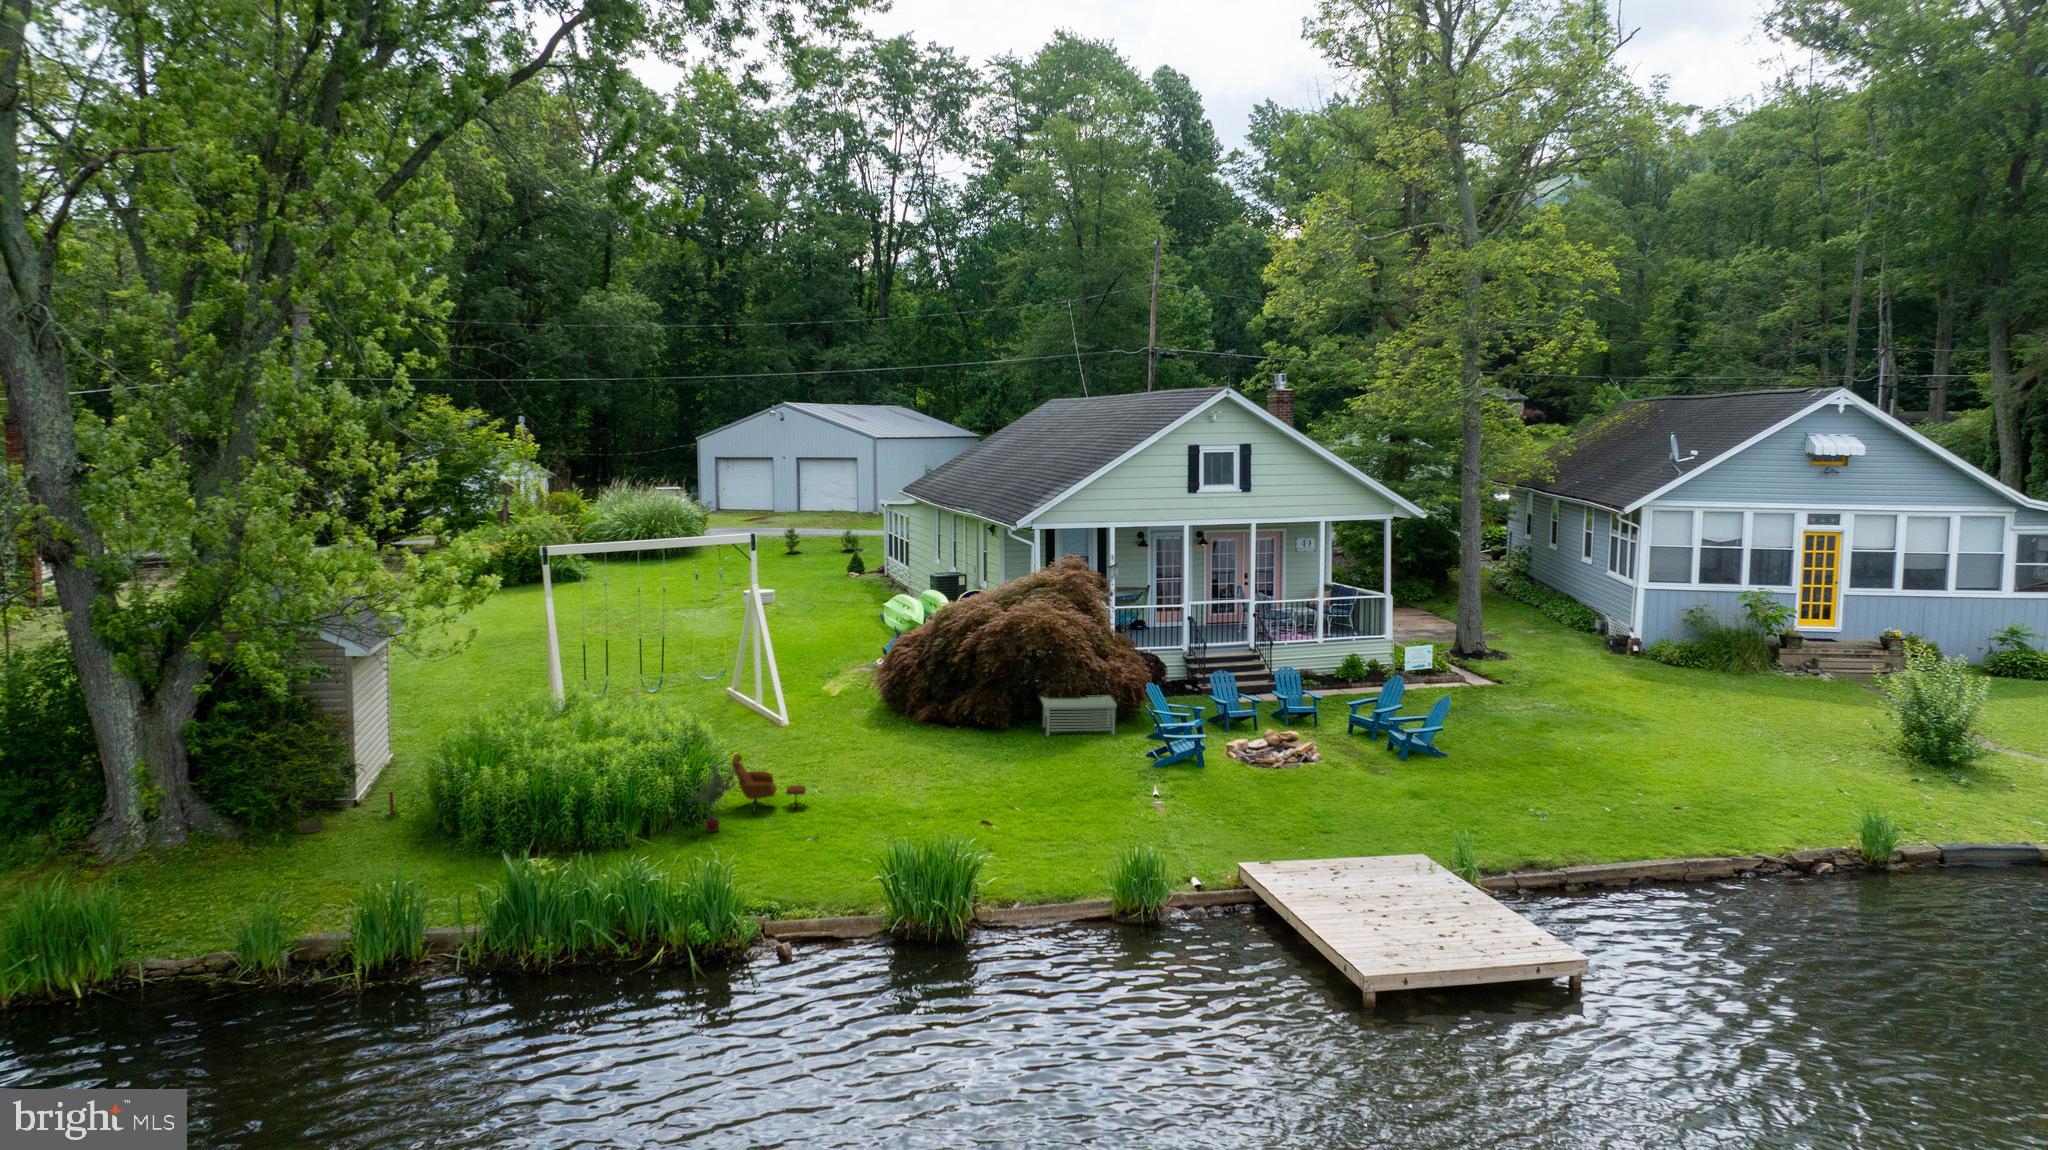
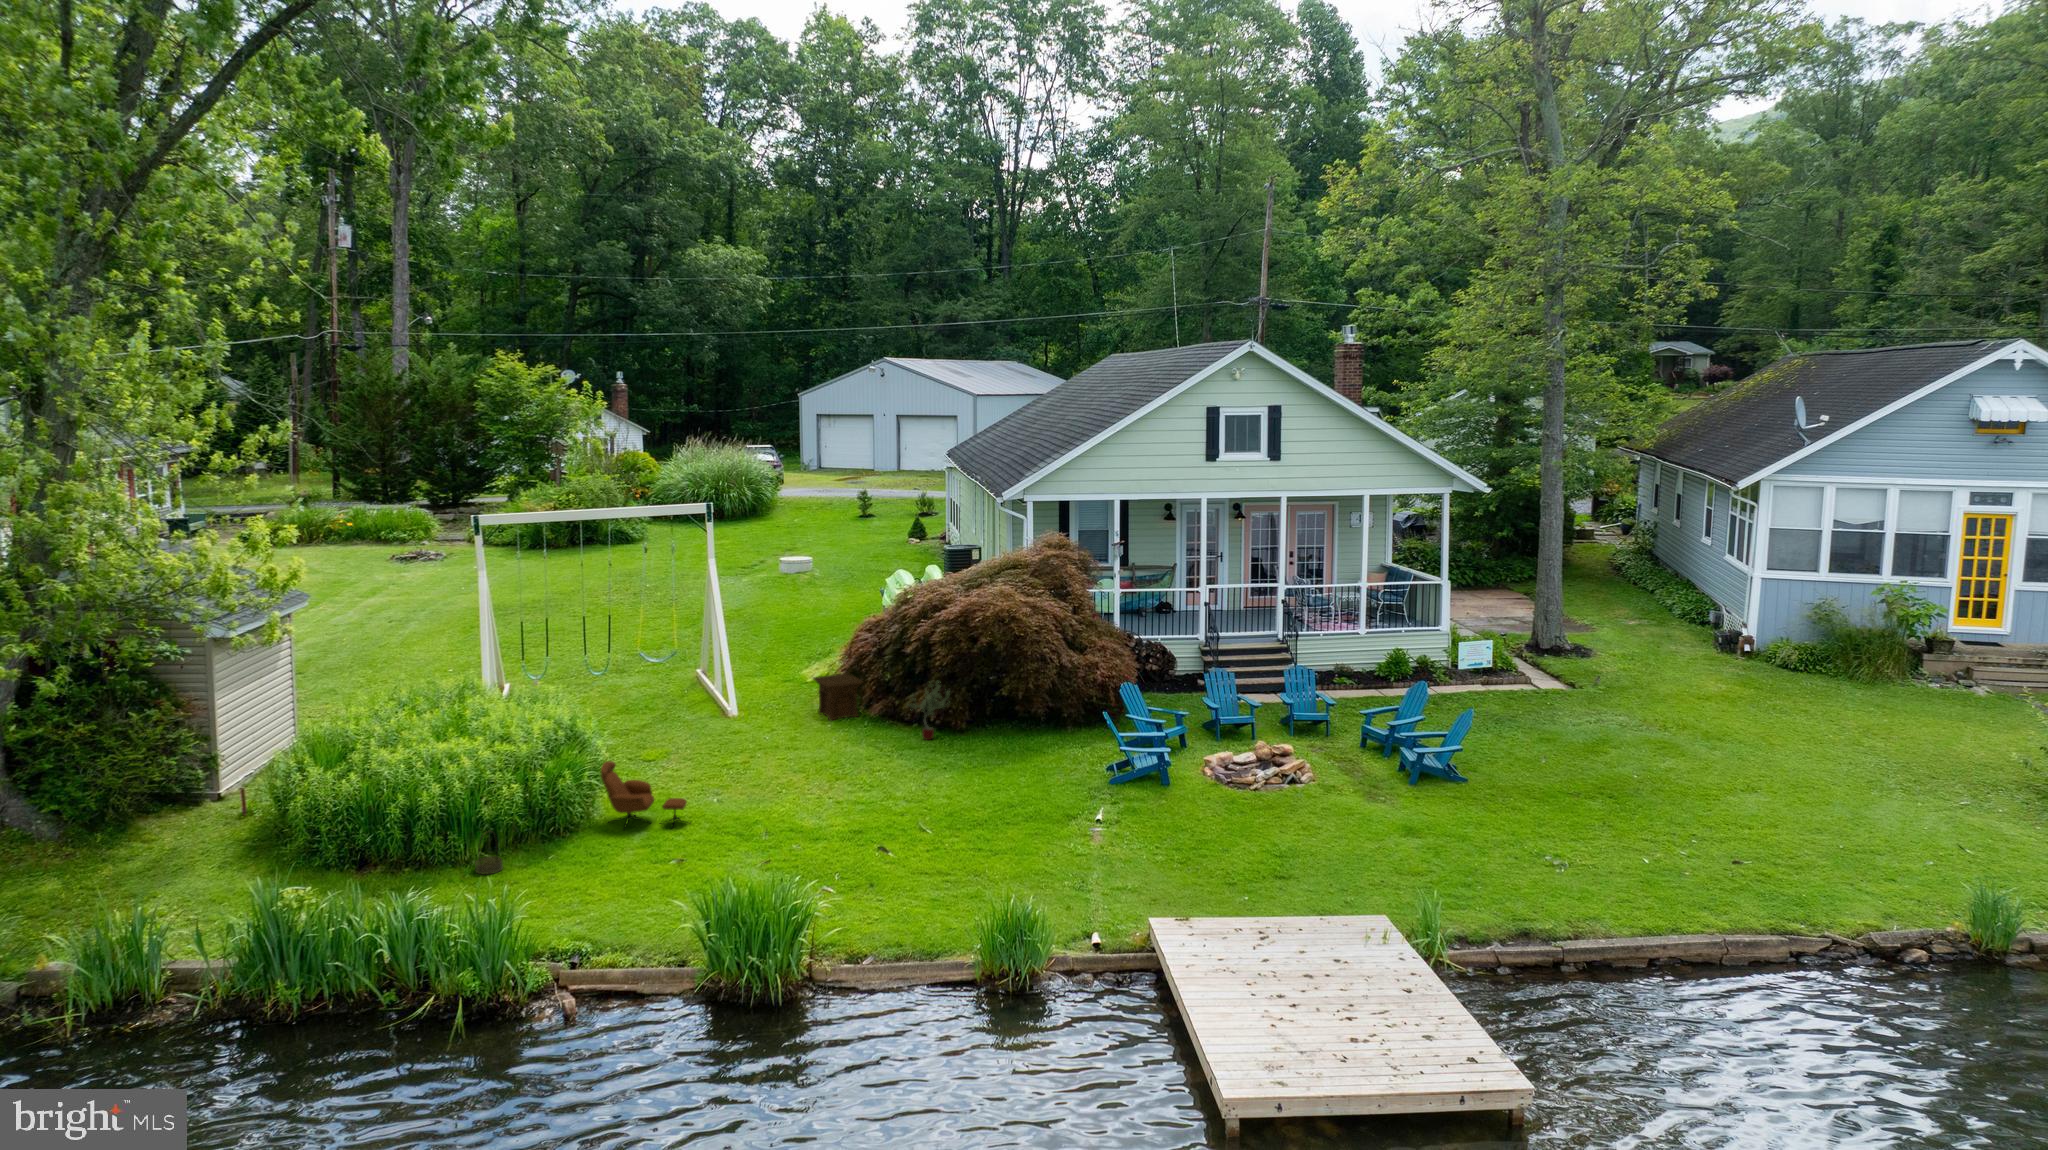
side table: none [868,681,916,723] -> present [813,673,863,720]
storage bench: present [1041,695,1117,735] -> none [1000,695,1084,743]
potted tree: present [687,766,737,832] -> present [908,682,950,740]
basket: present [299,795,324,833] -> present [475,832,503,874]

